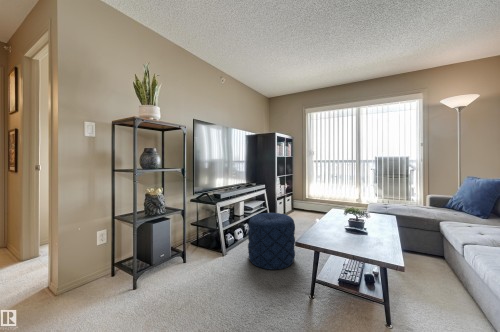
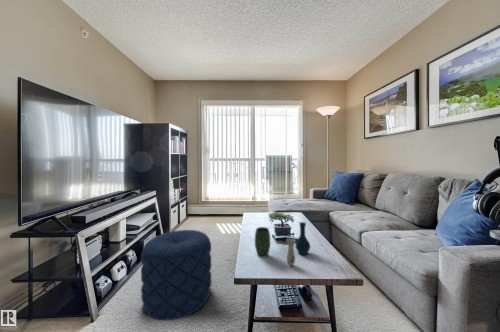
vase: none [319,214,369,245] -> present [255,222,310,266]

